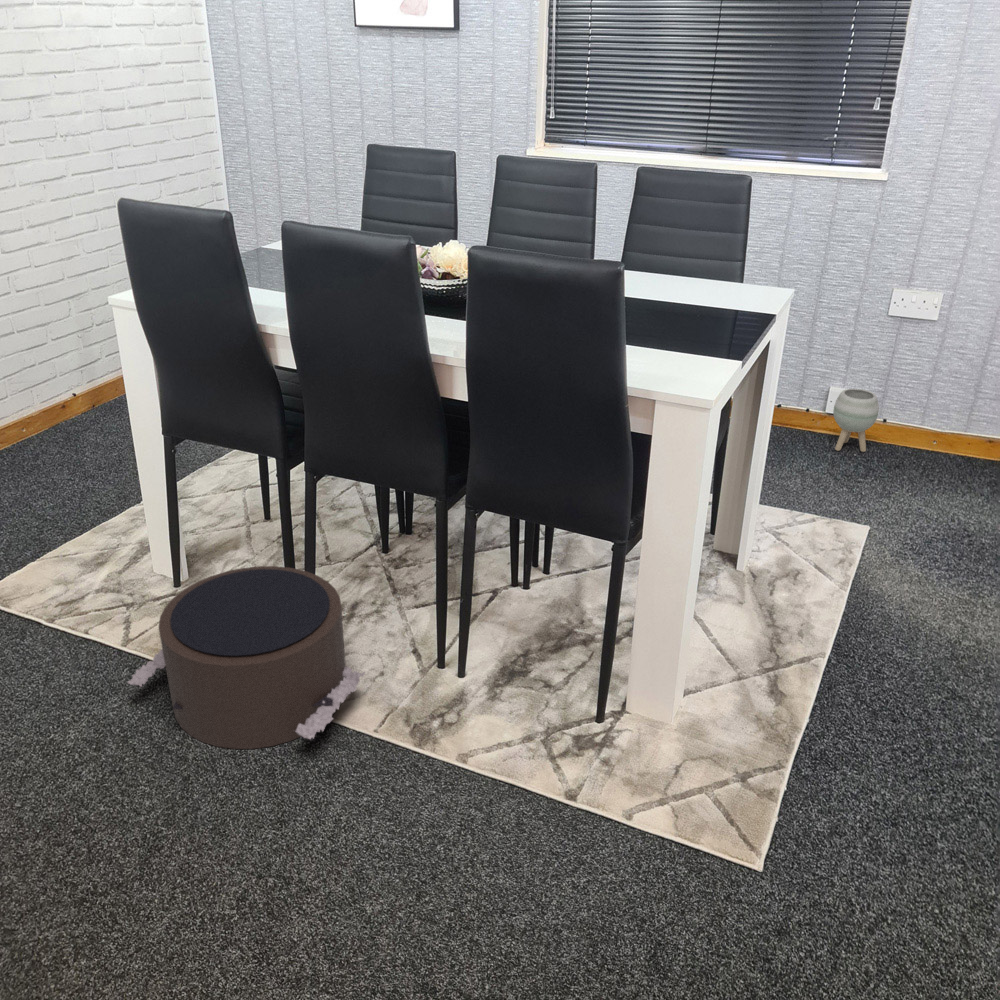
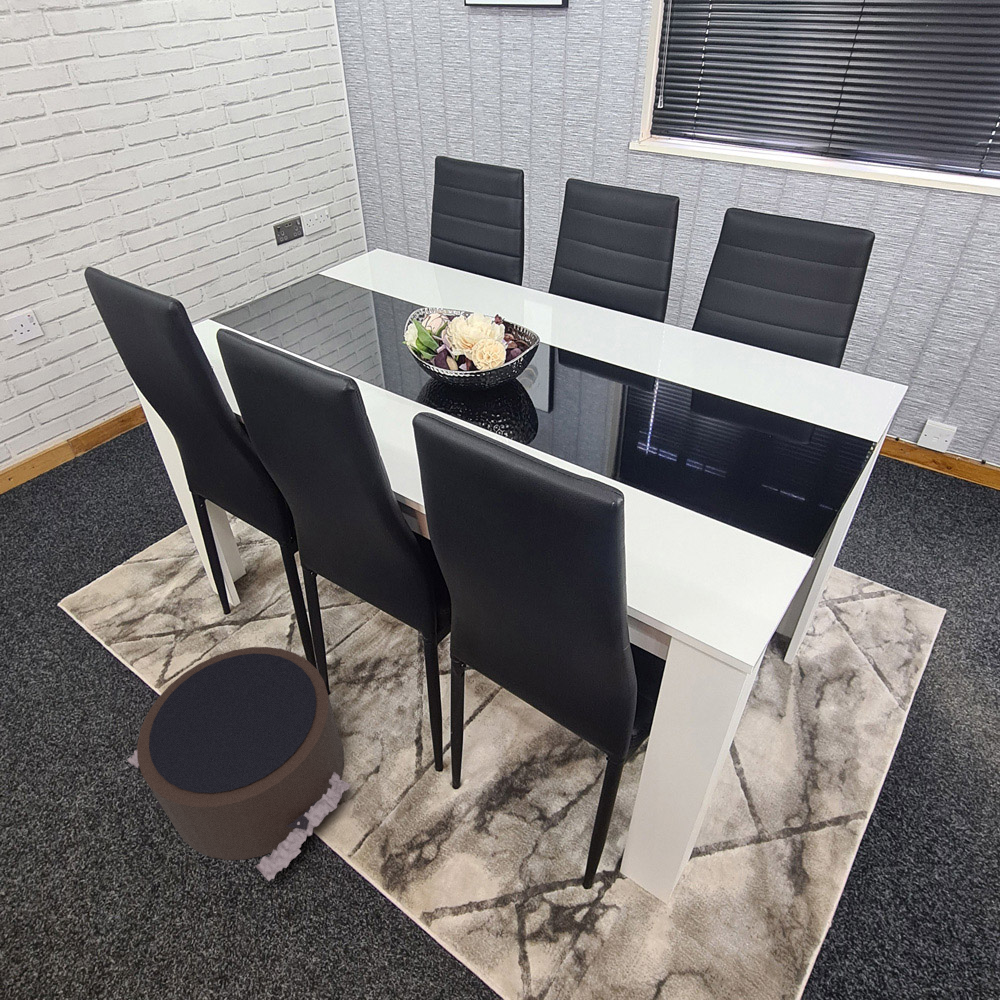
planter: present [833,389,879,452] -> none [922,430,982,497]

